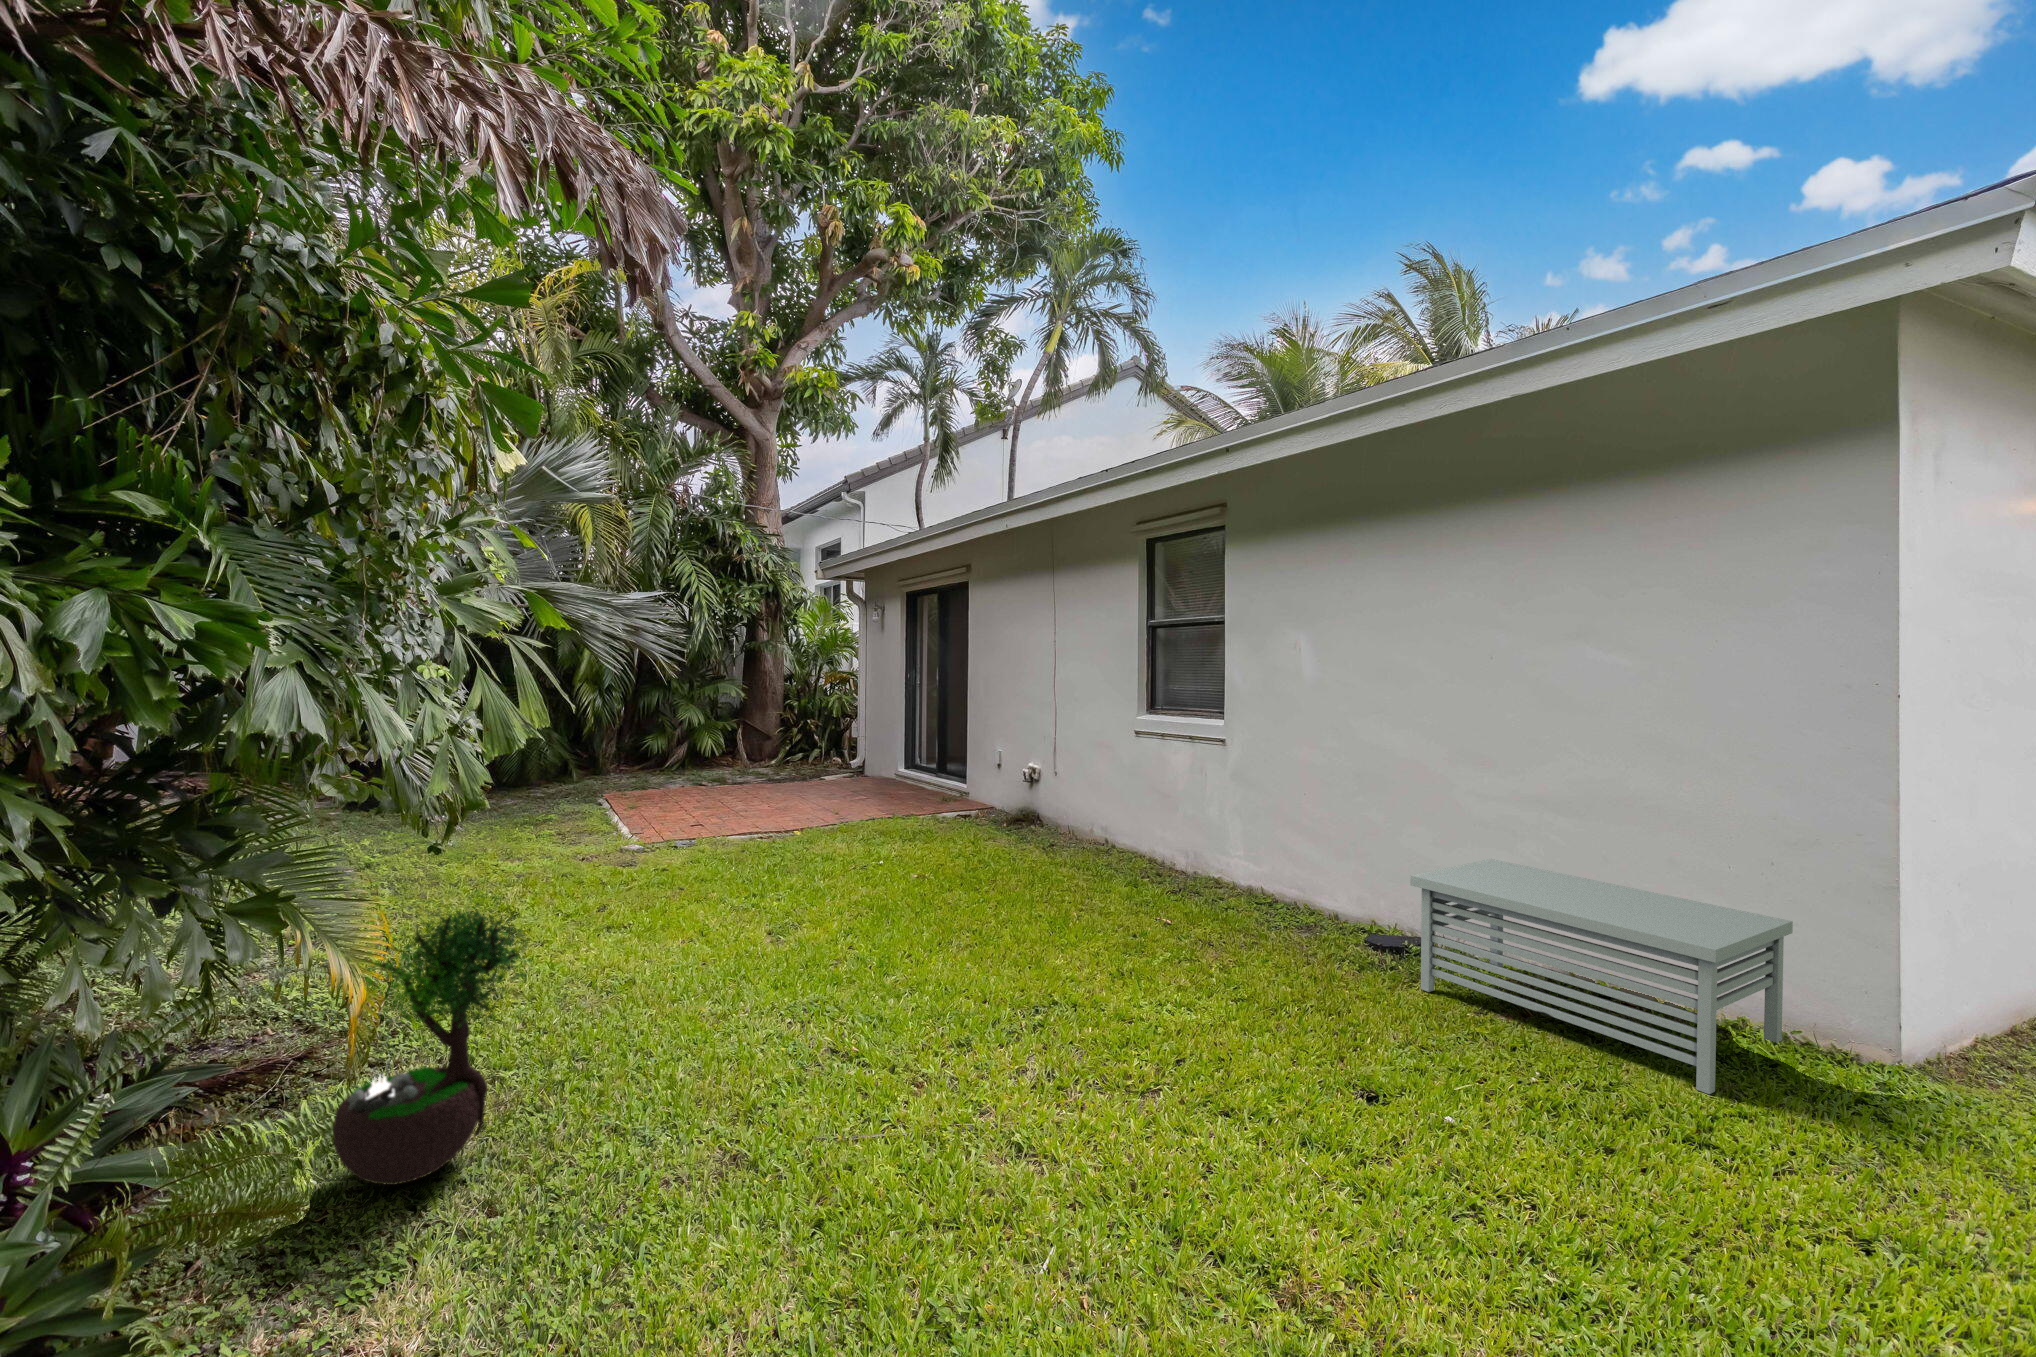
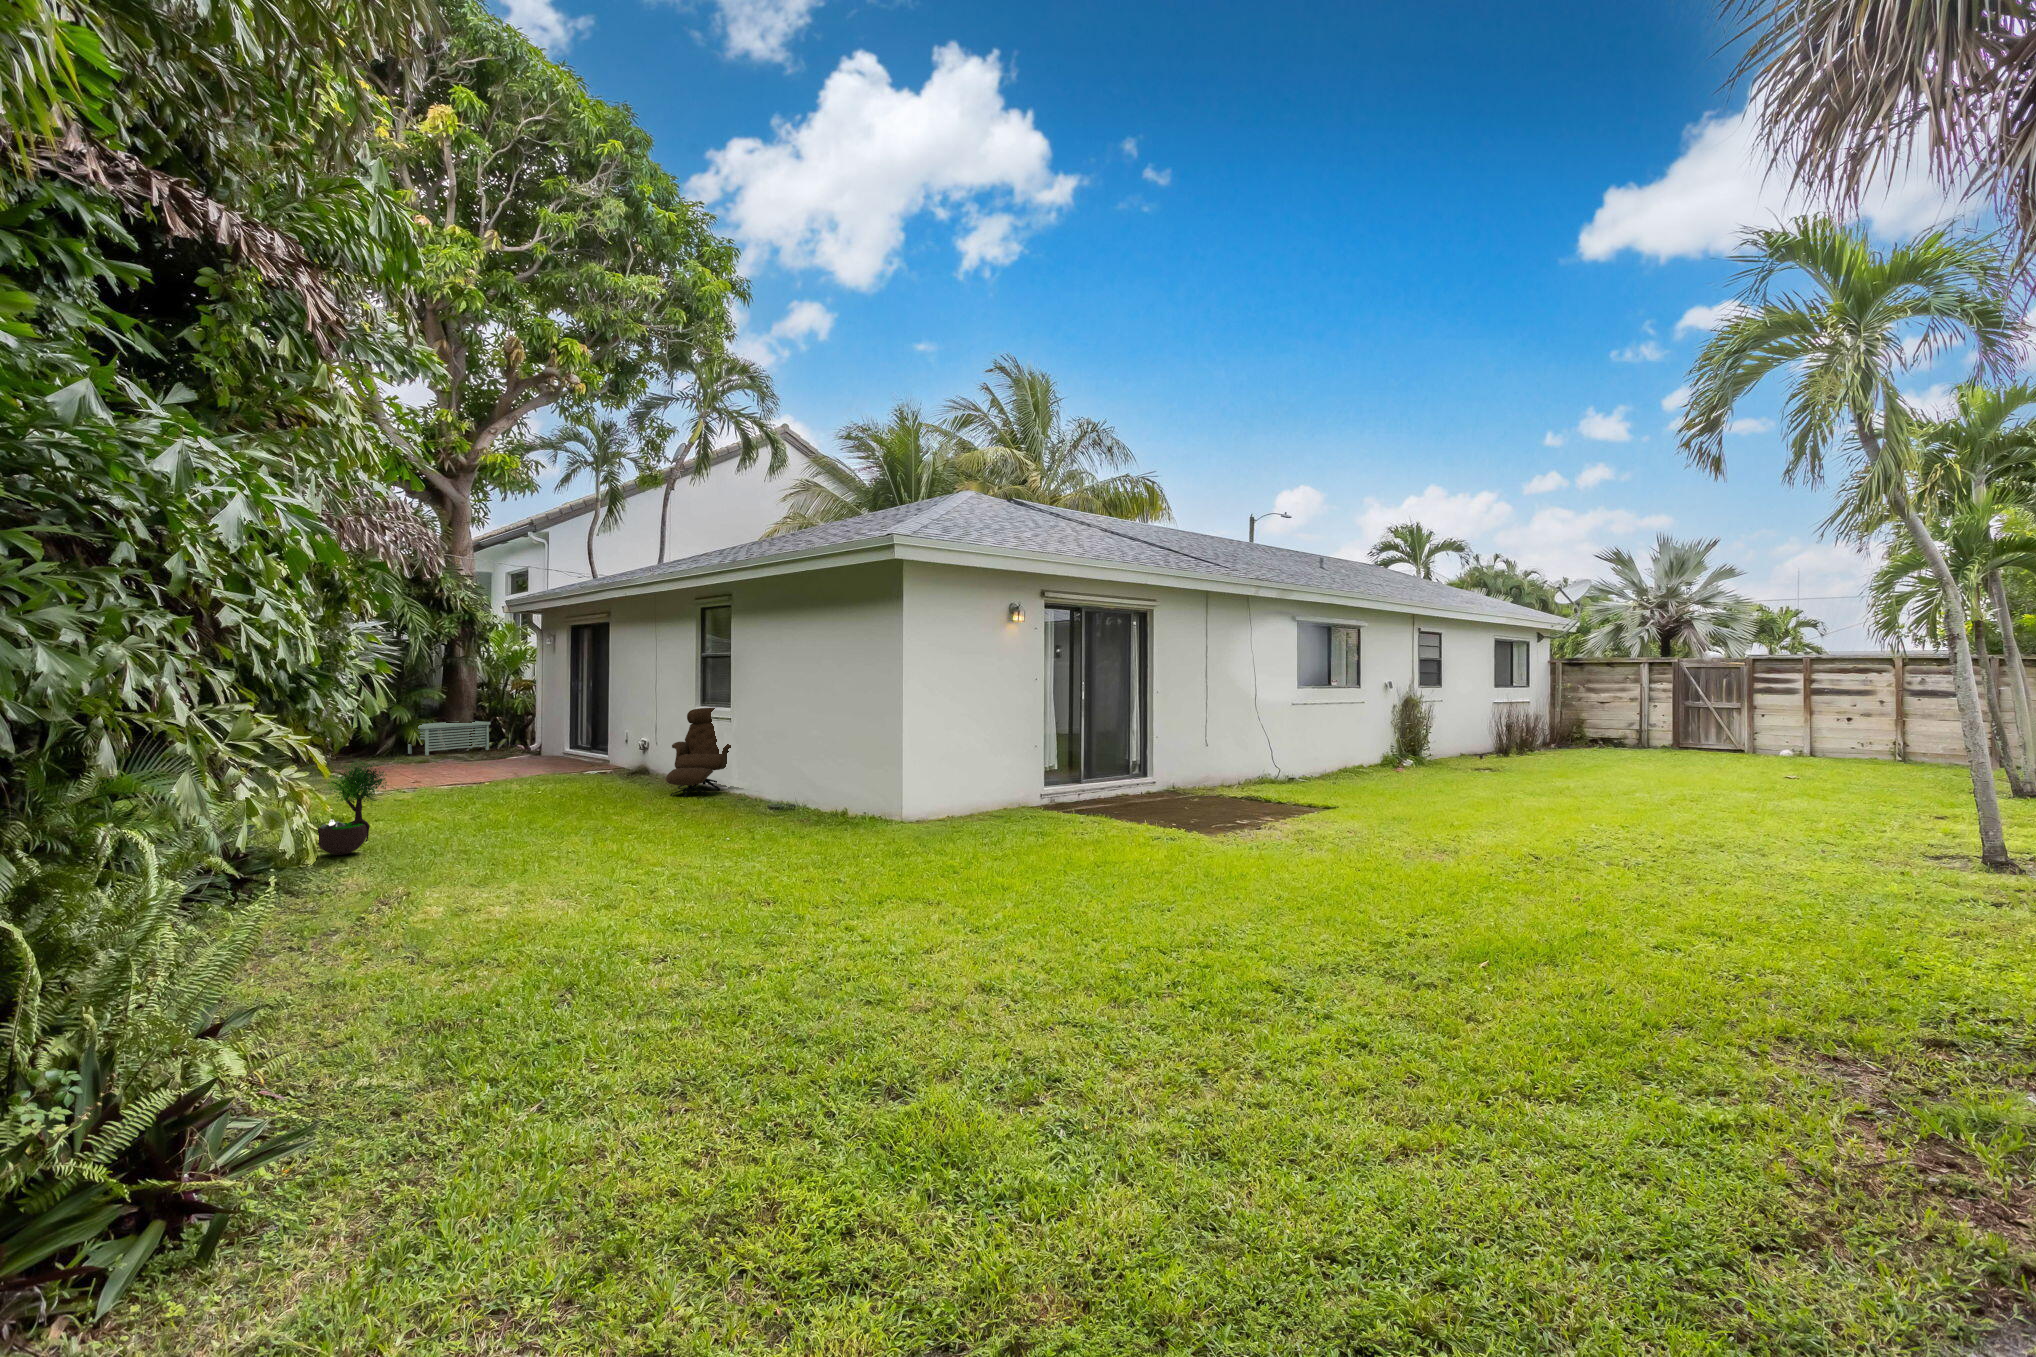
lounge chair: none [1116,722,1243,913] -> present [666,708,731,797]
storage bench: present [1410,859,1793,1094] -> present [408,721,491,756]

